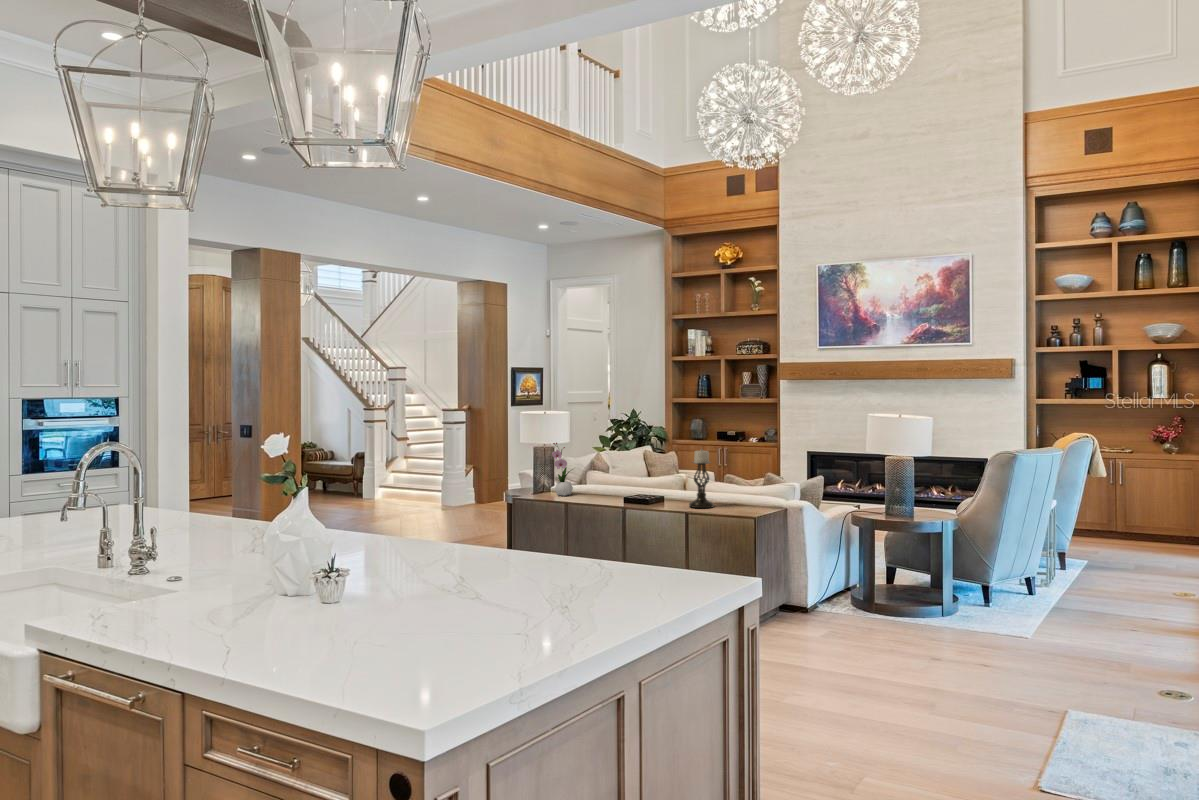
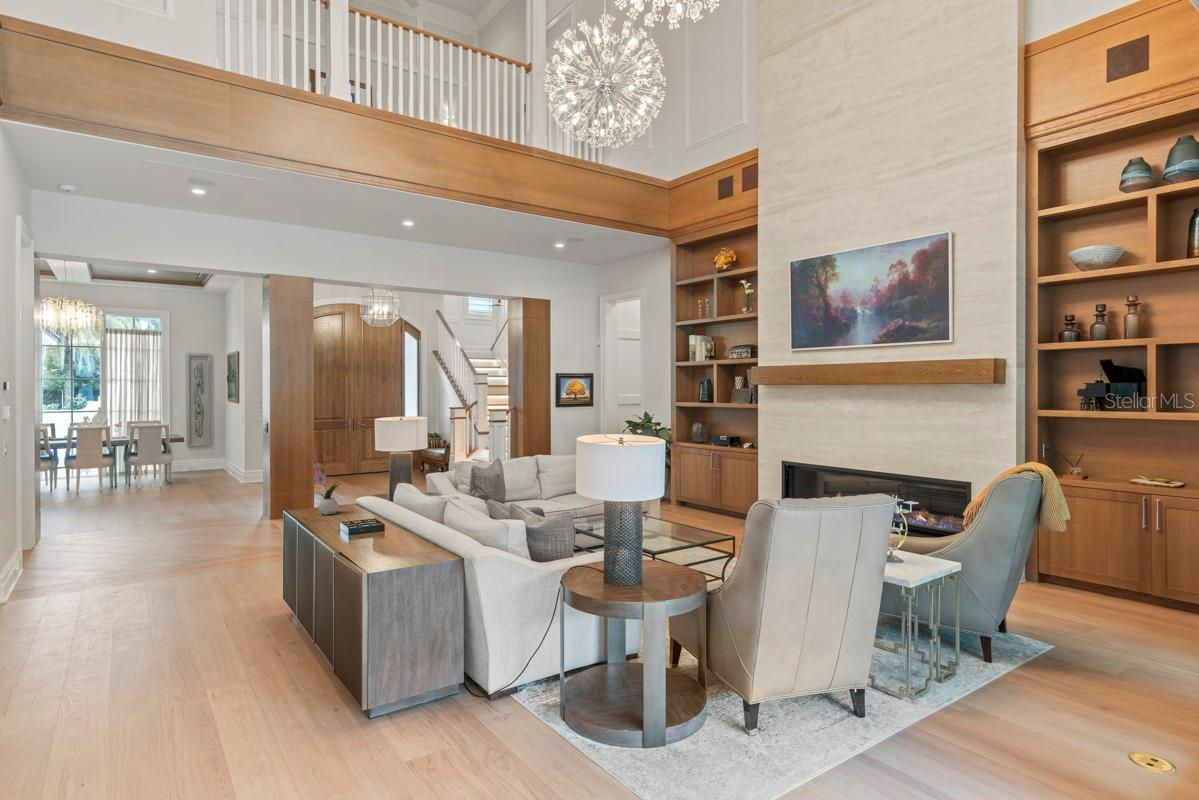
candle holder: present [689,449,714,508] -> none [375,473,408,552]

